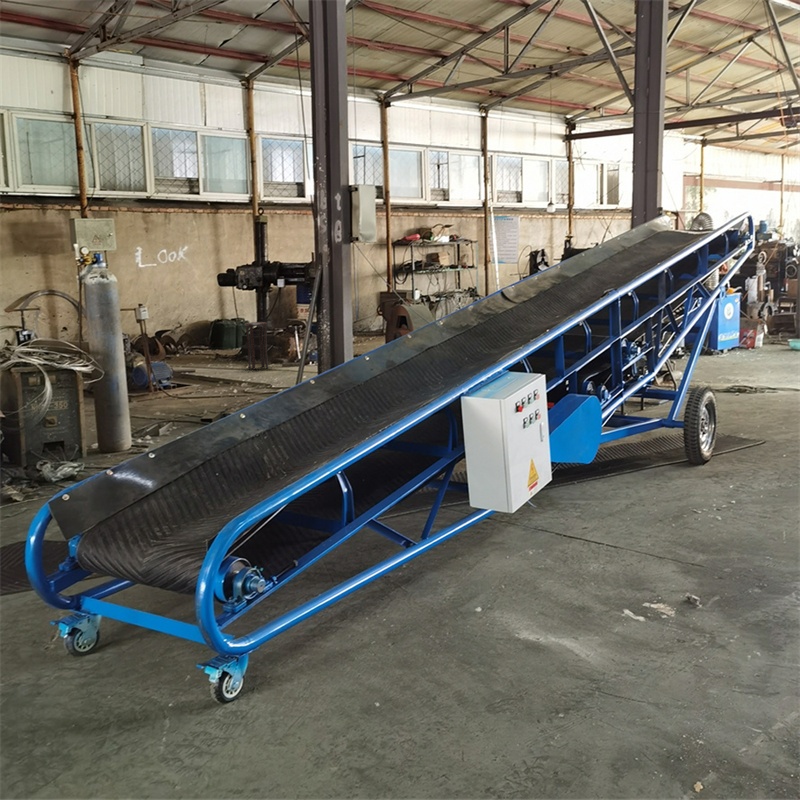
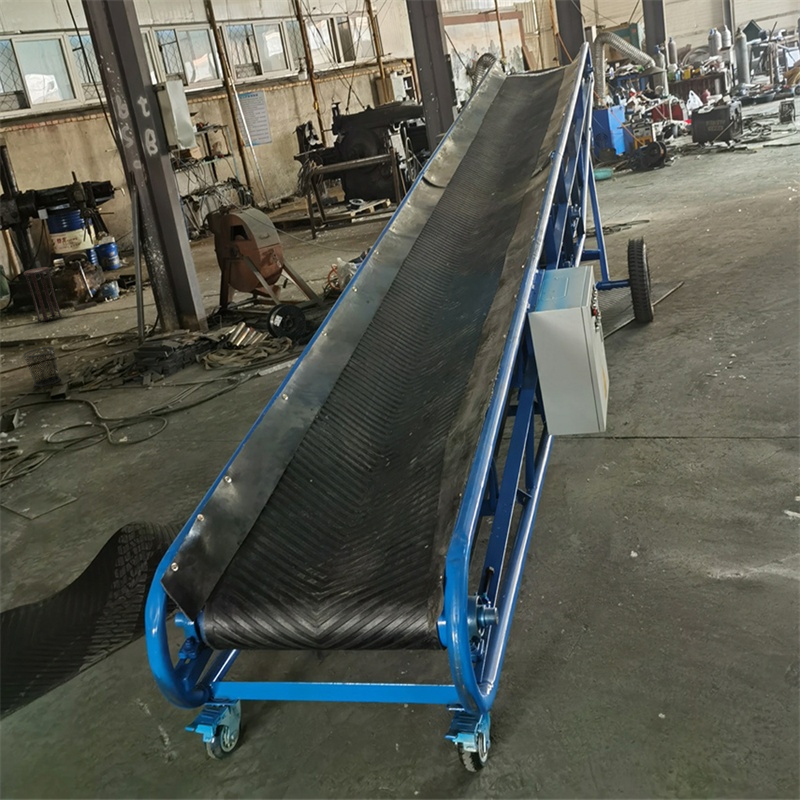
trash can: none [192,379,221,414] -> present [23,347,60,386]

